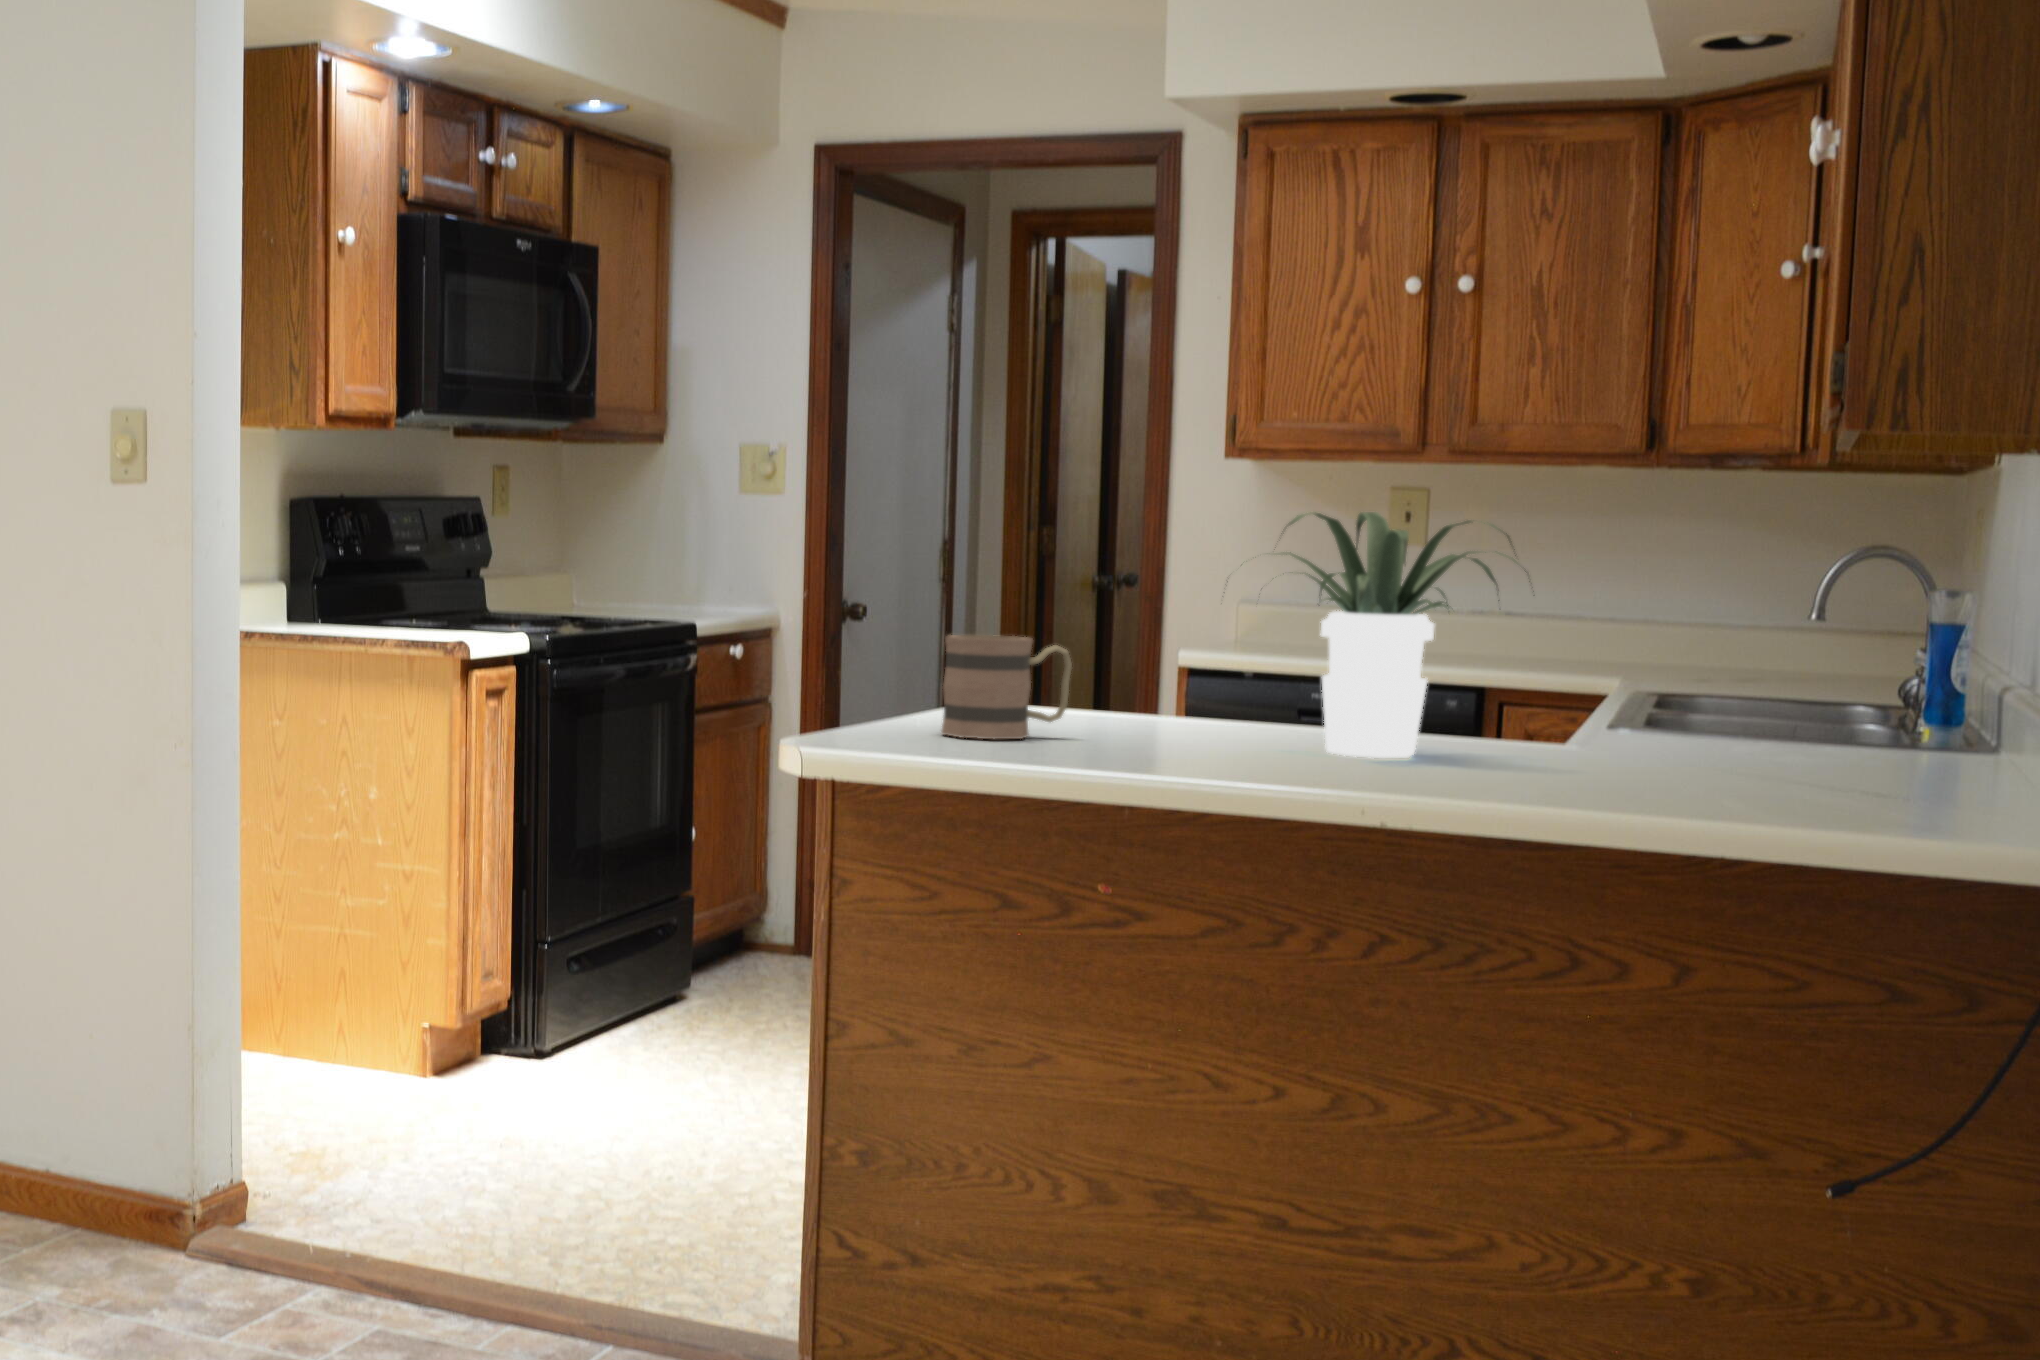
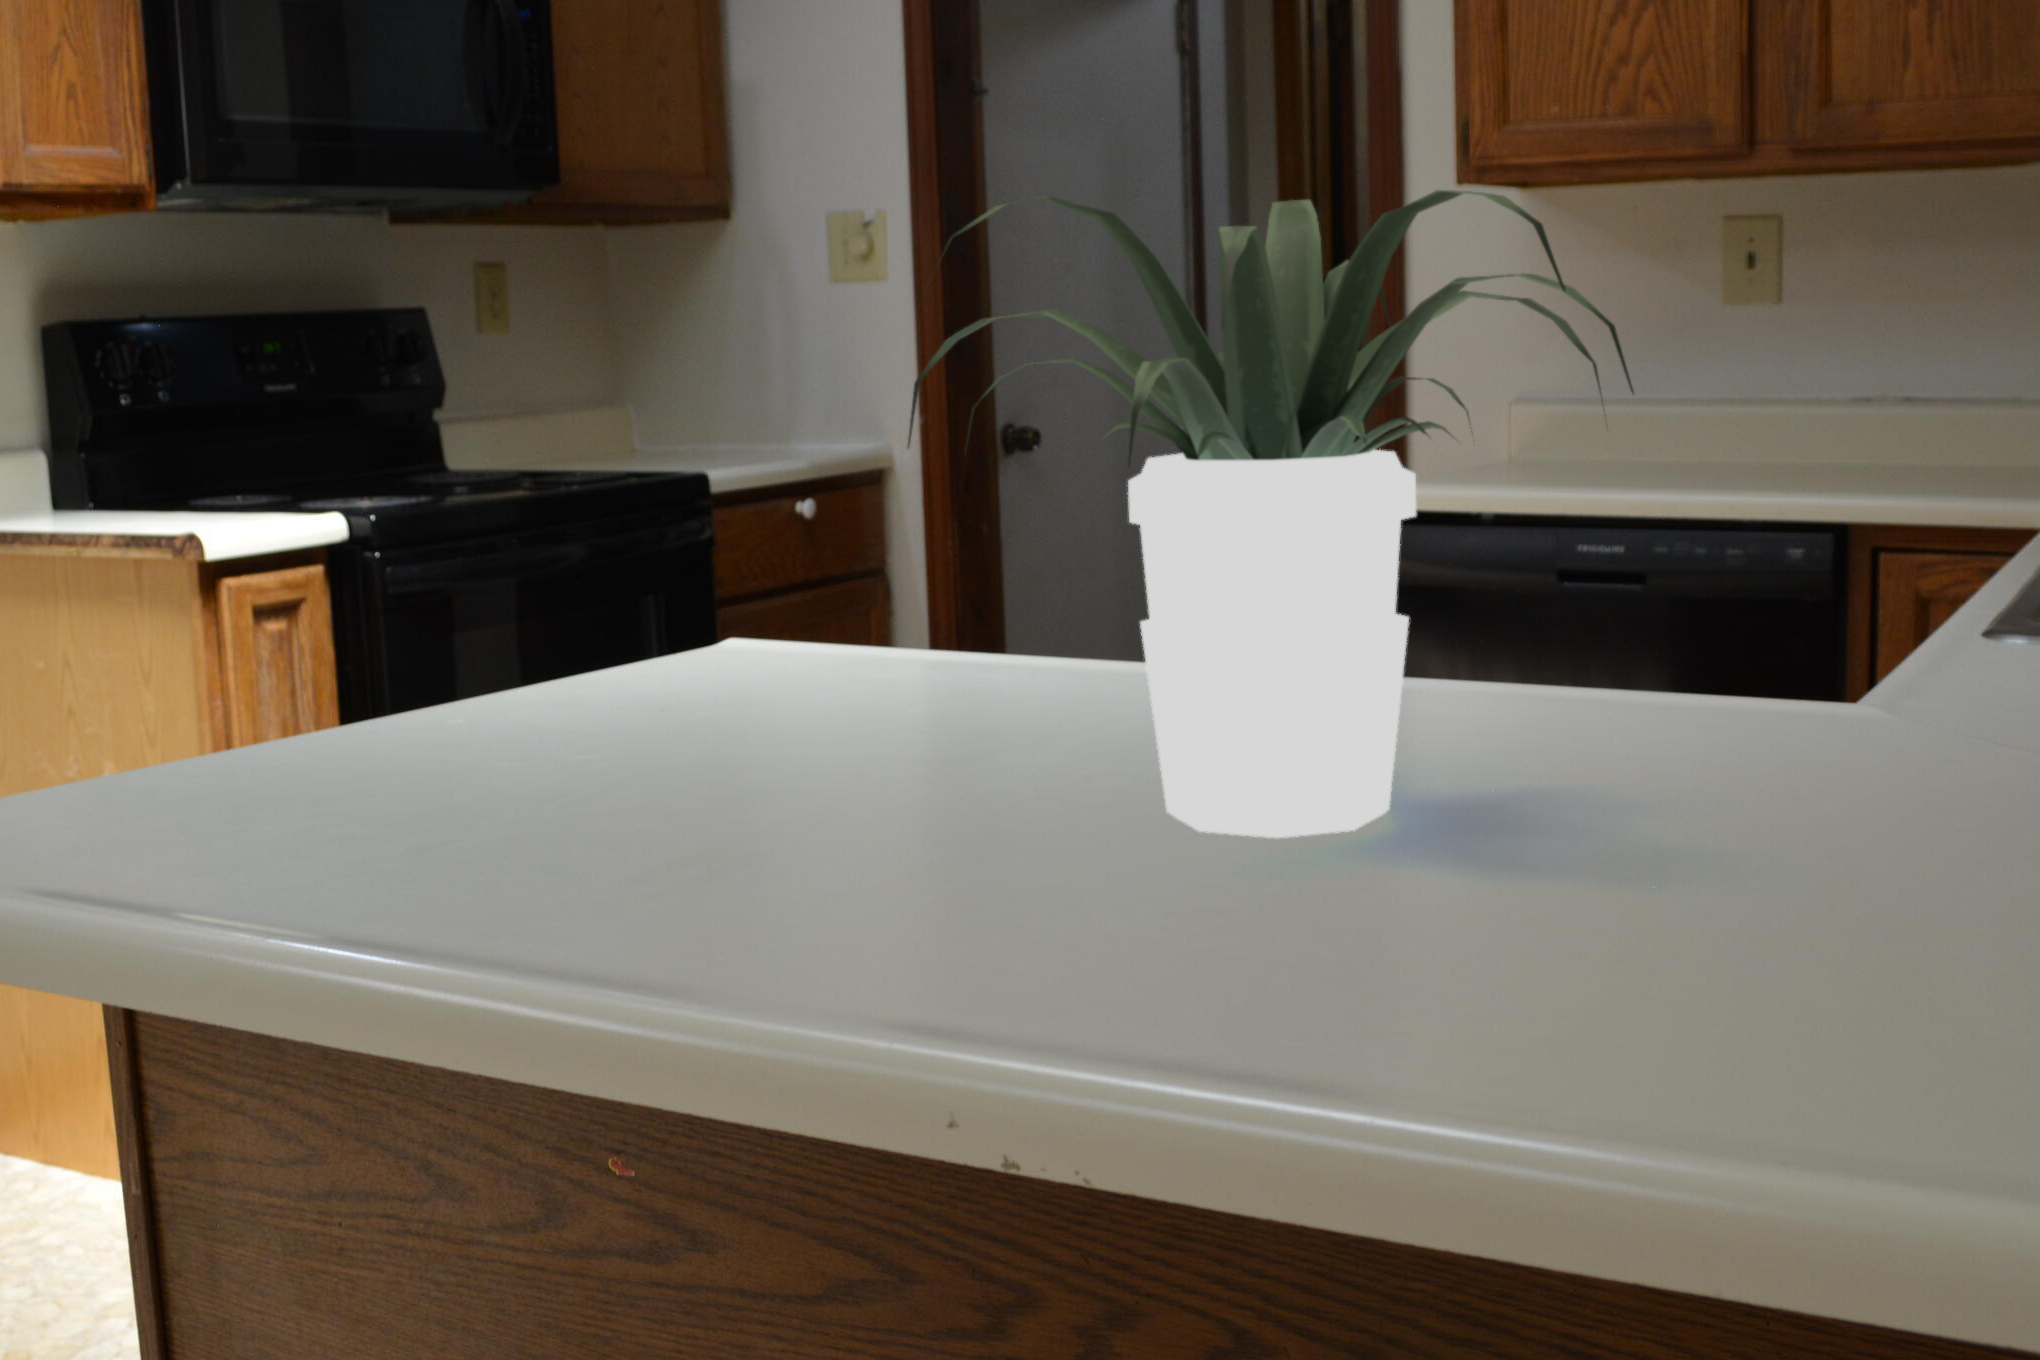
mug: present [941,635,1072,739] -> none [292,545,605,809]

